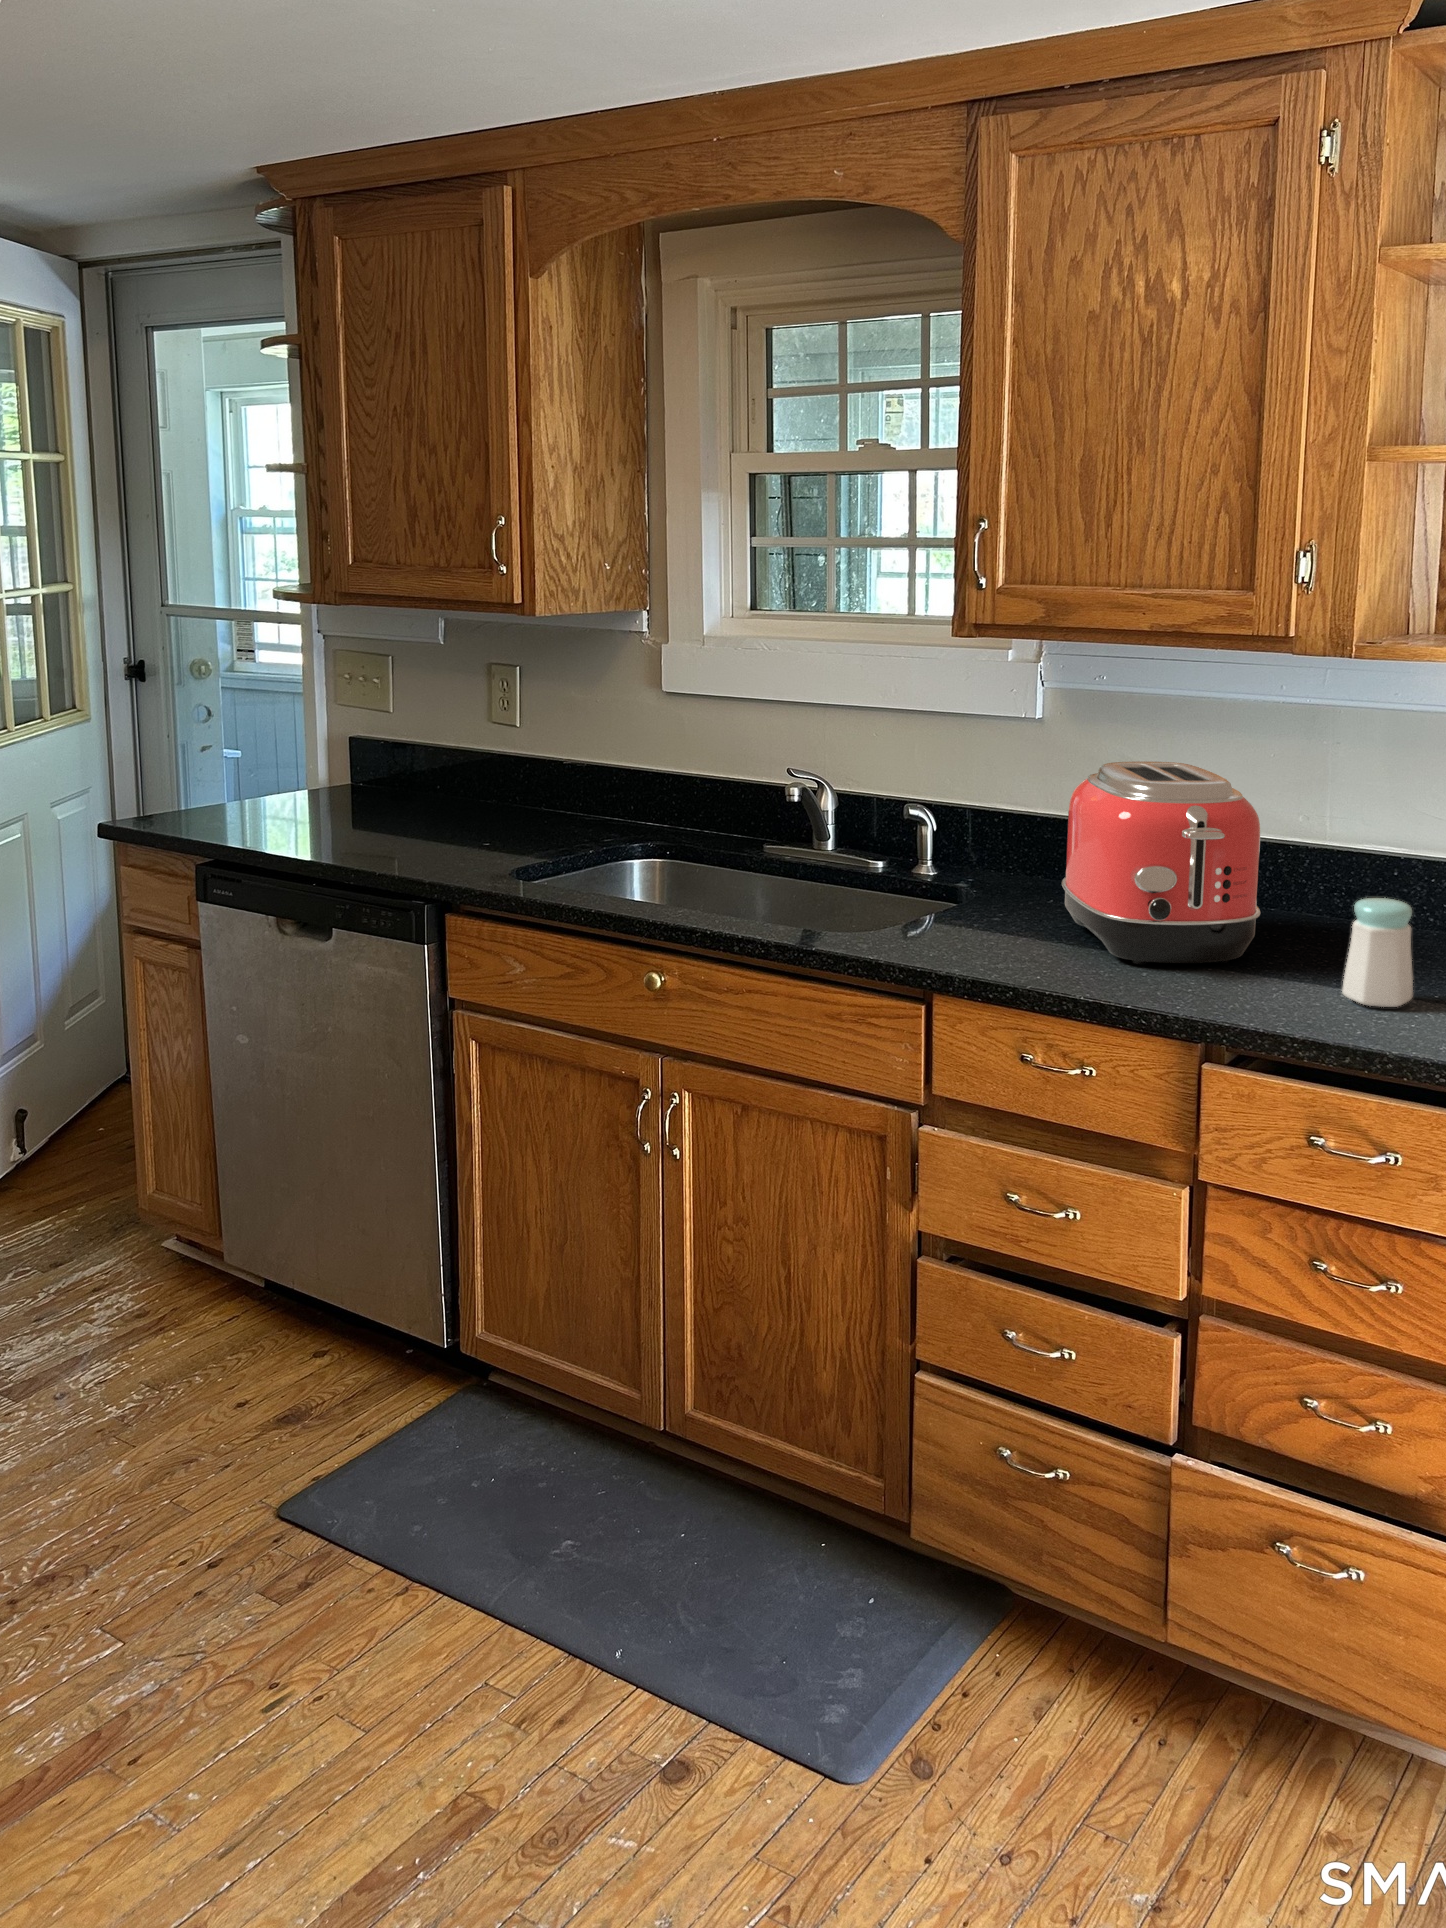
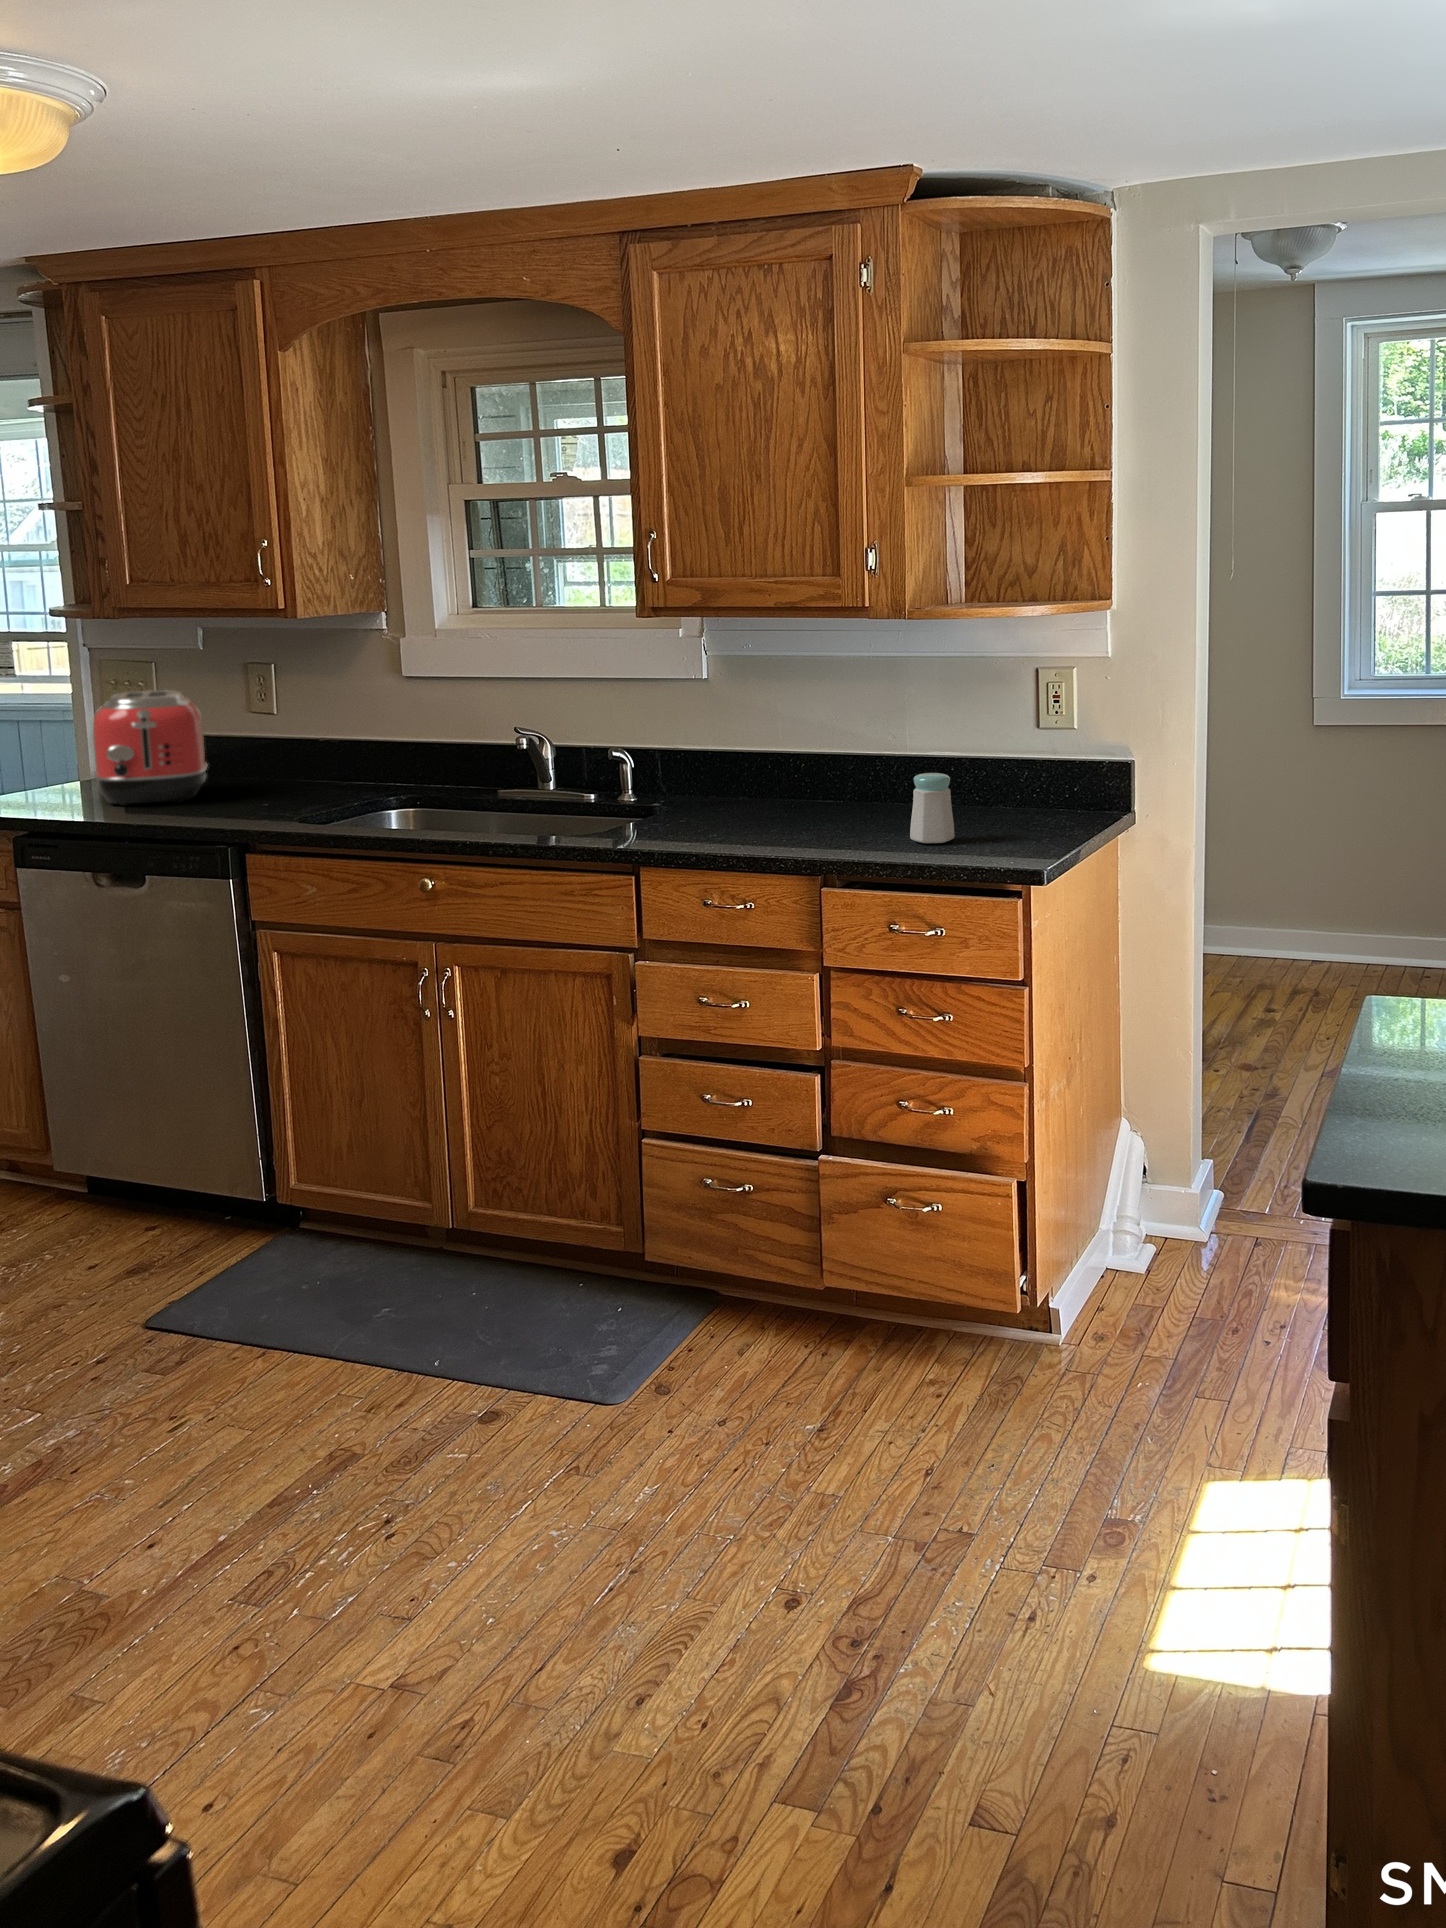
toaster: present [1062,761,1260,965] -> present [93,690,208,806]

